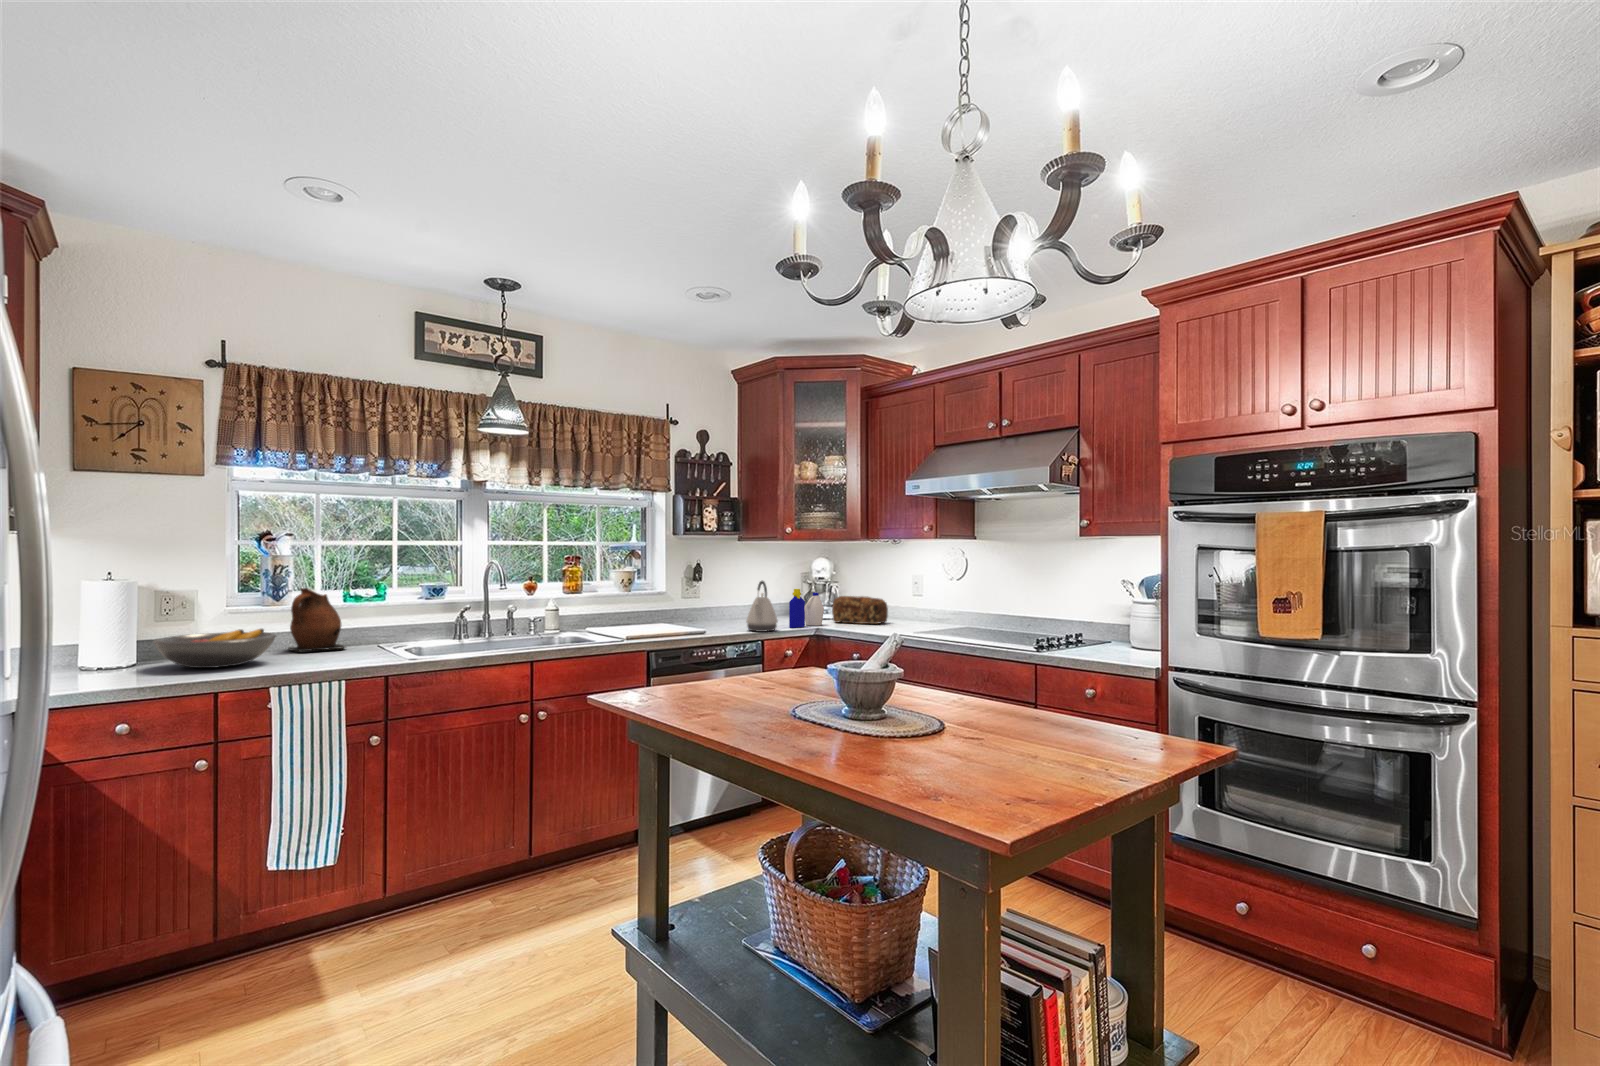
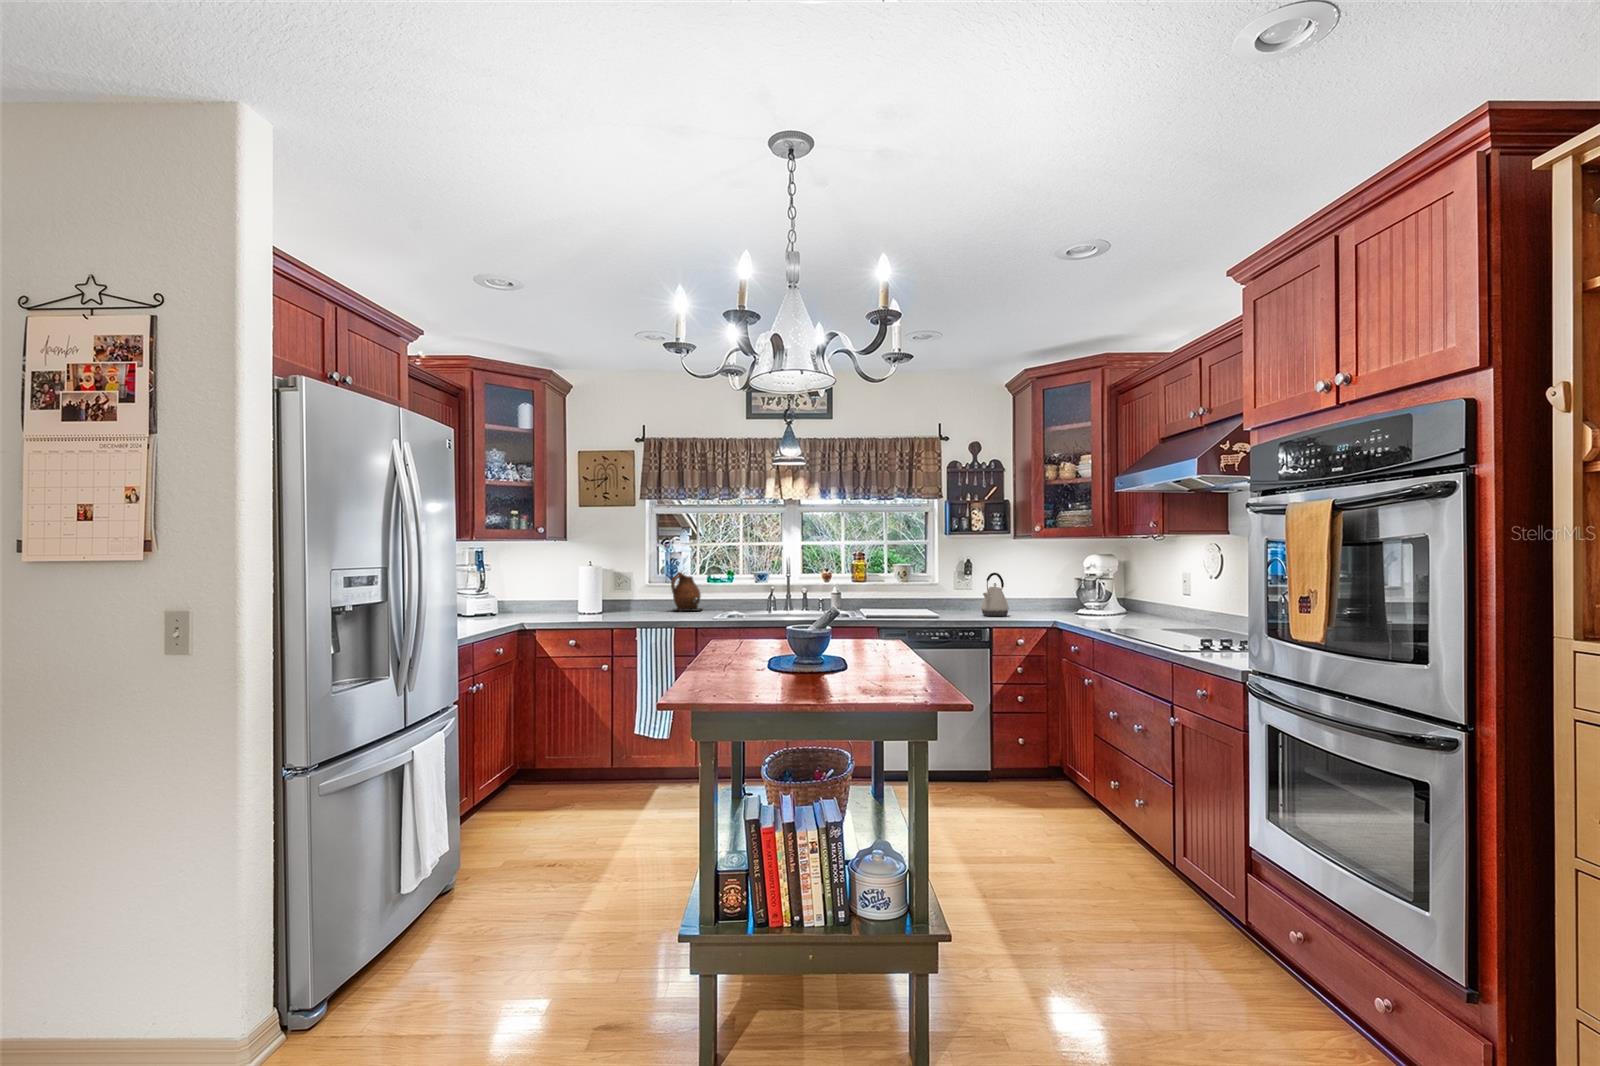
bottle: present [789,589,824,628] -> none [1026,581,1067,615]
bread loaf: present [832,596,888,624] -> none [1082,589,1138,616]
fruit bowl: present [153,629,276,668] -> none [596,595,654,615]

